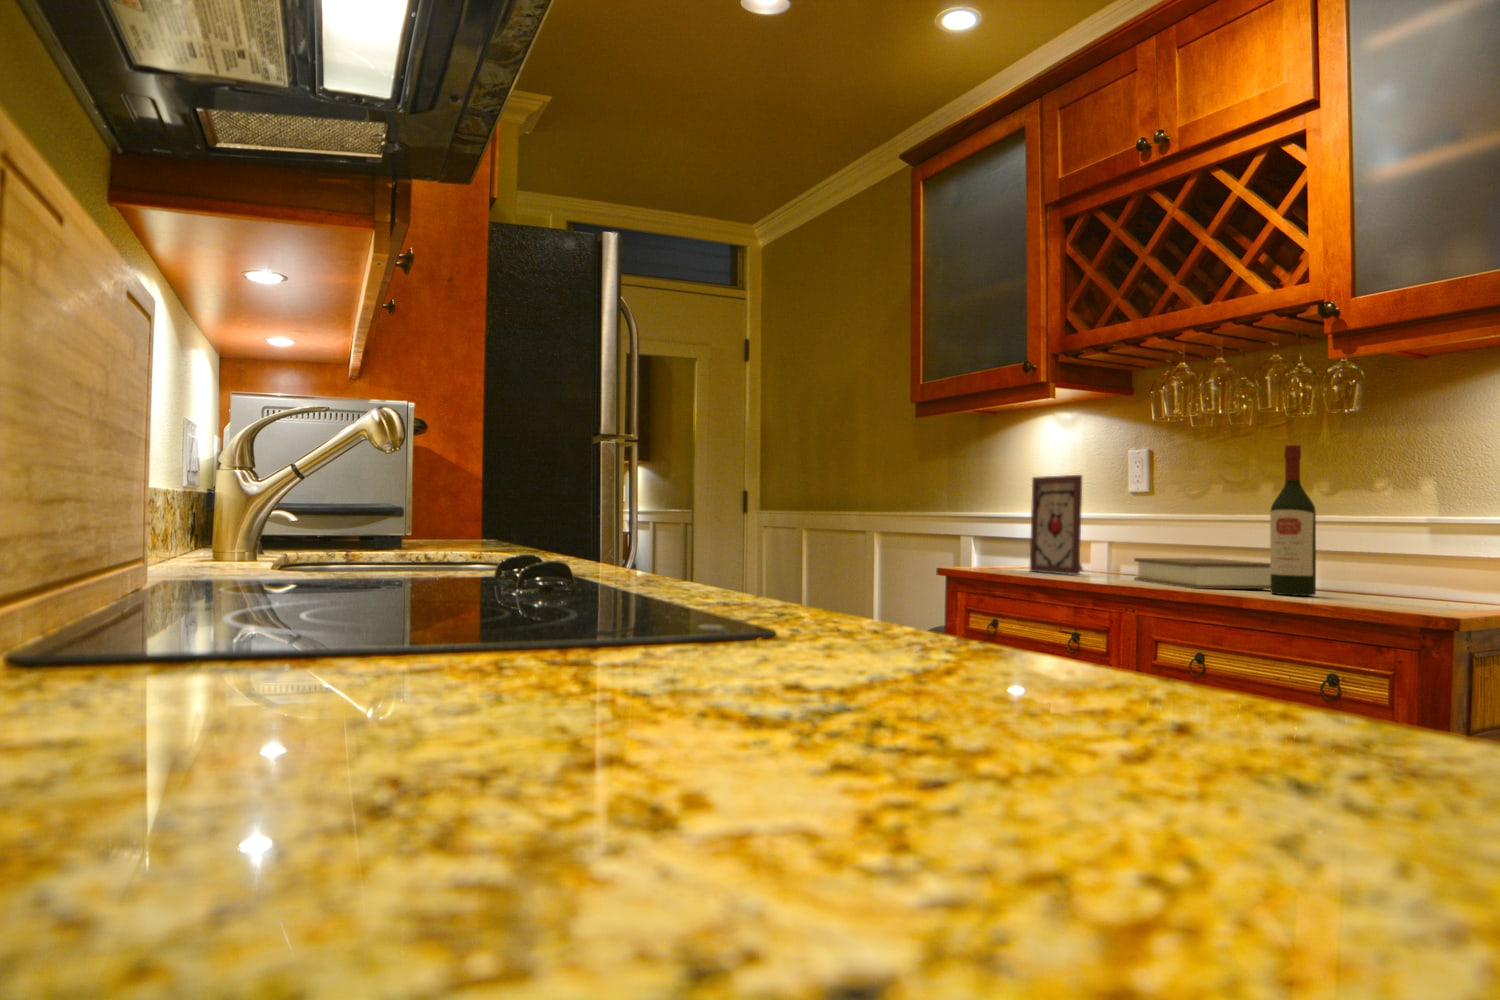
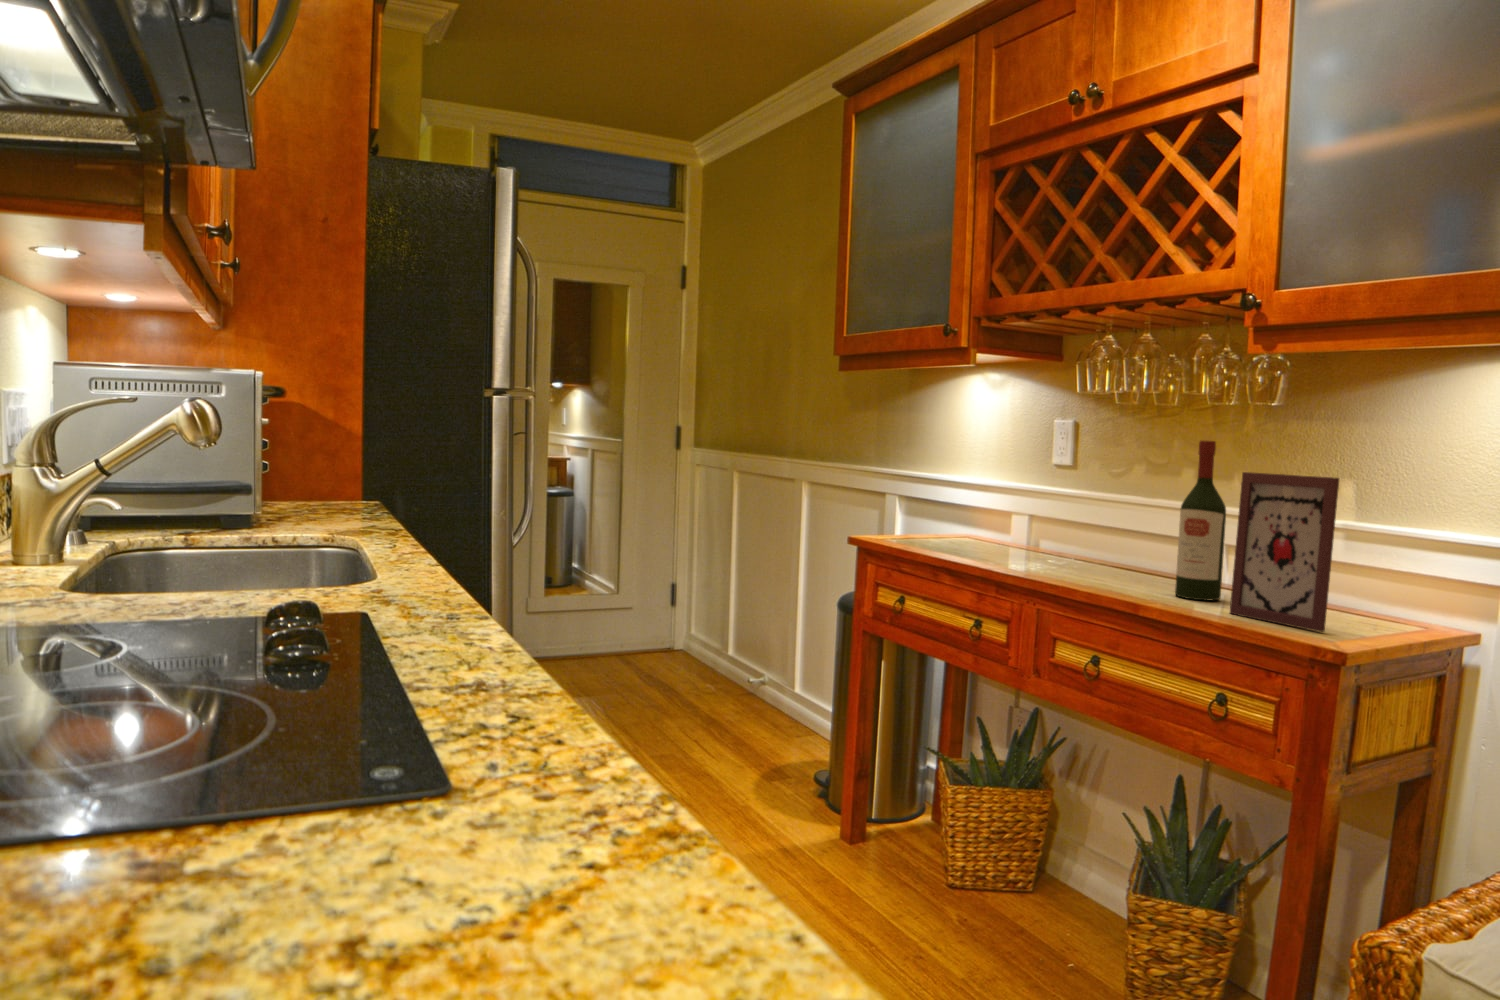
picture frame: present [1030,475,1083,575] -> present [1230,472,1339,632]
book: present [1134,558,1271,589] -> none [1046,542,1191,587]

